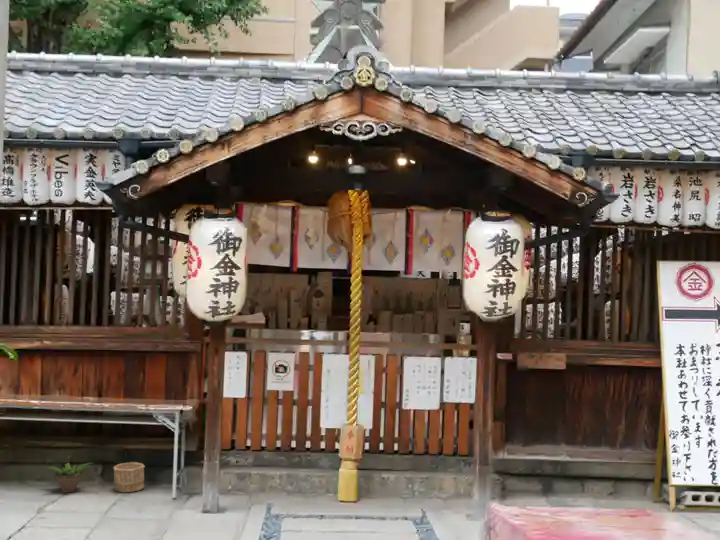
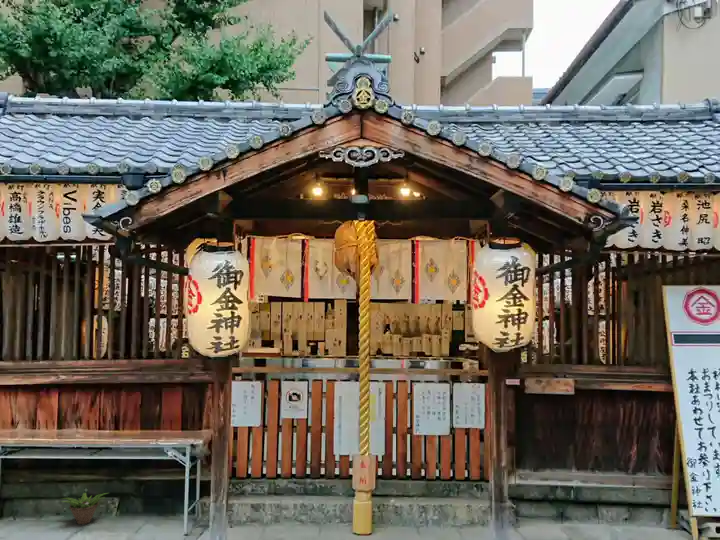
wooden bucket: present [113,462,145,492] -> none [128,491,159,524]

